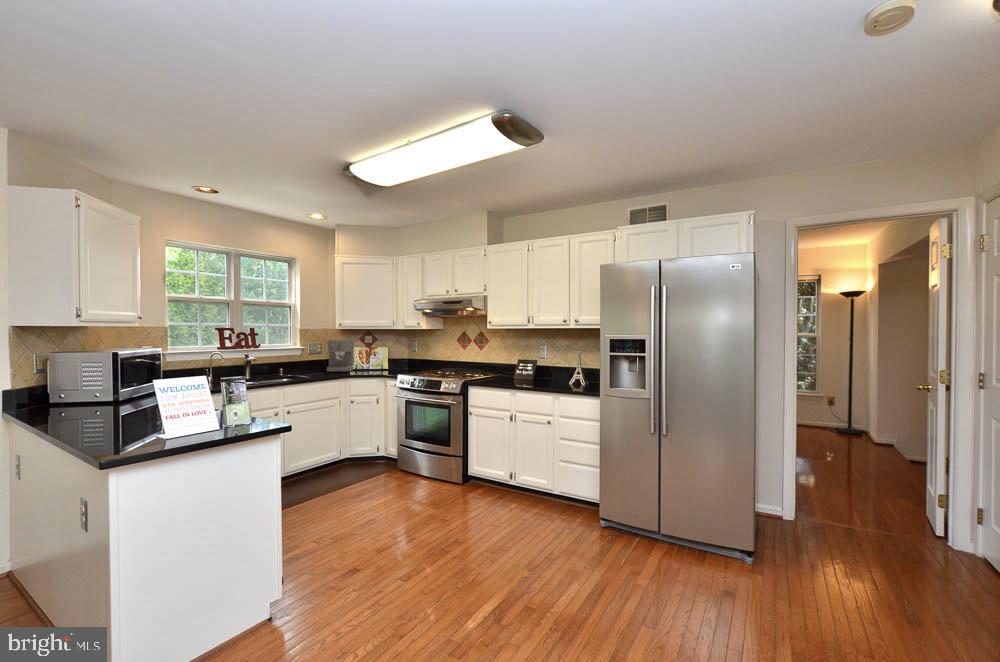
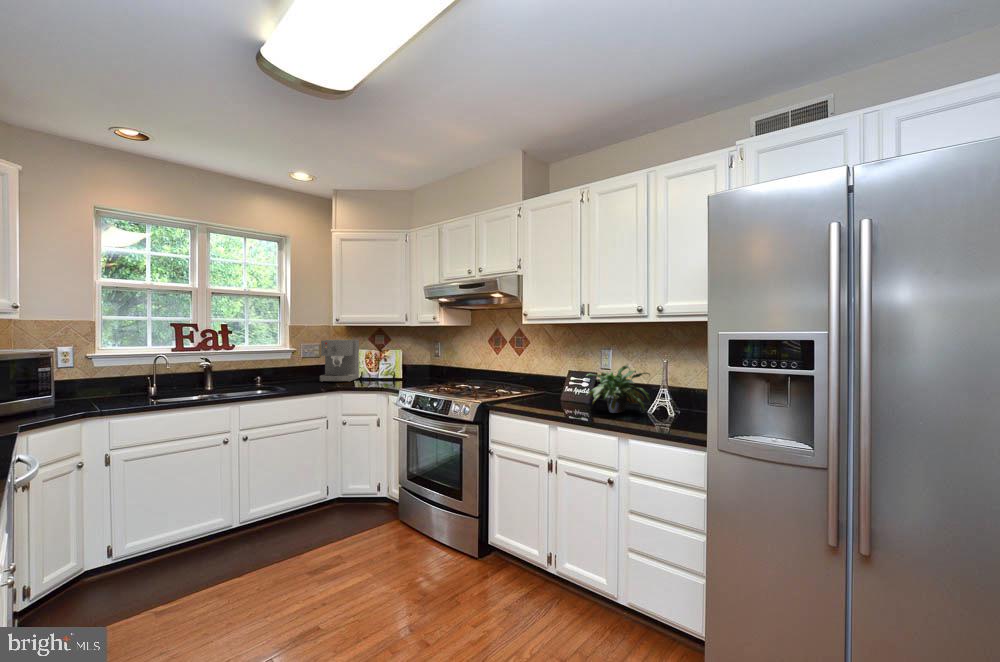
potted plant: none [532,355,570,384] -> present [587,365,650,413]

